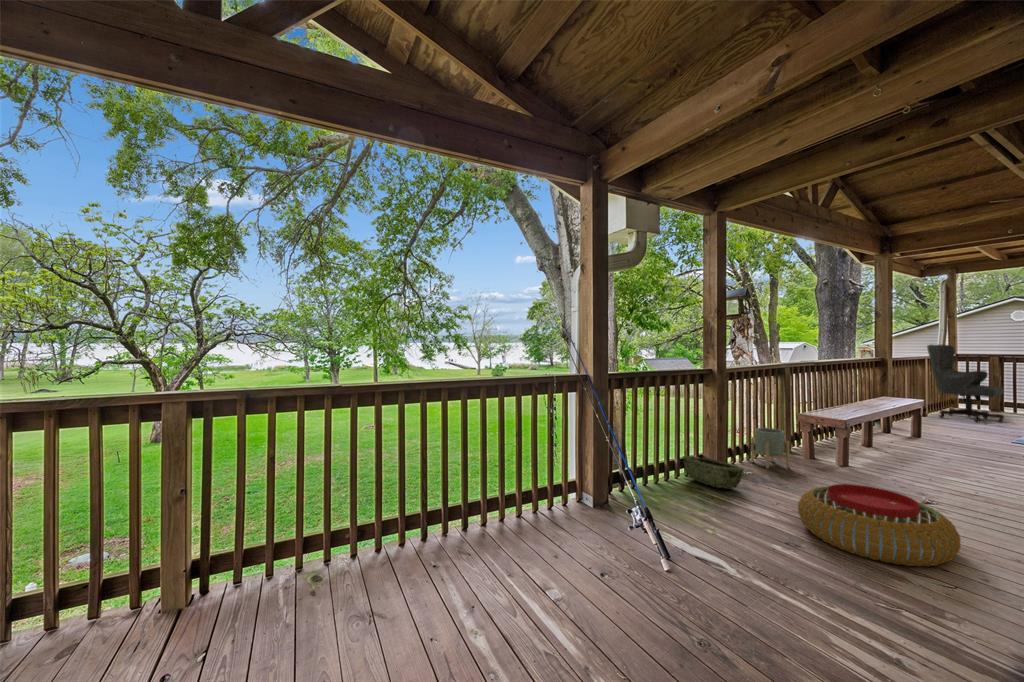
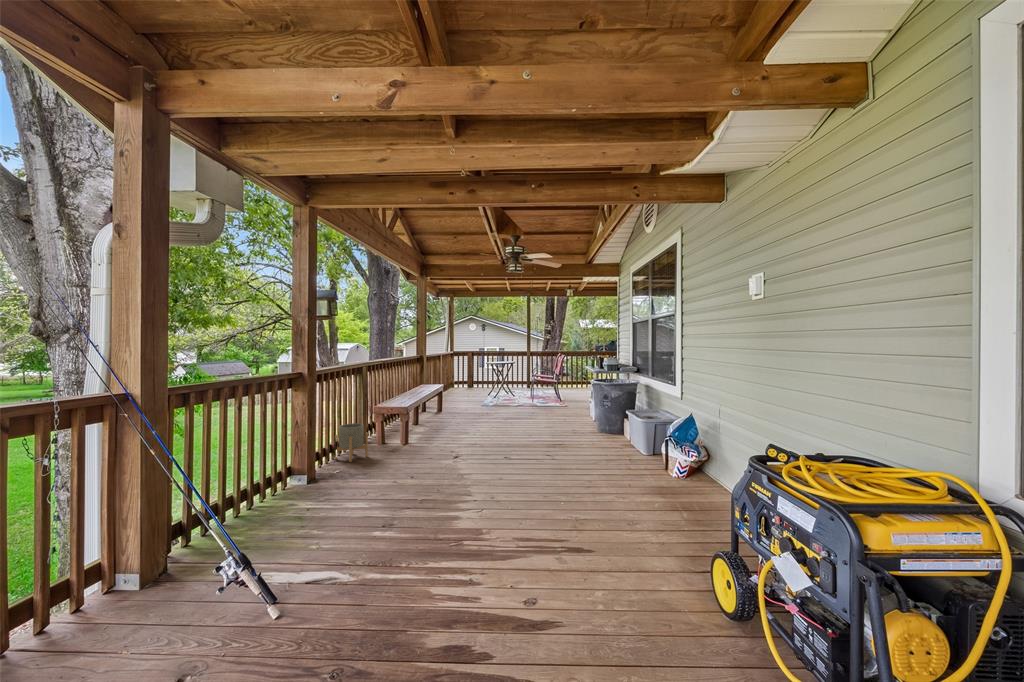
chair: present [927,345,1004,422] -> none [441,345,476,397]
woven basket: present [683,456,744,488] -> none [269,466,336,496]
pouf: present [798,484,961,567] -> none [388,457,486,515]

